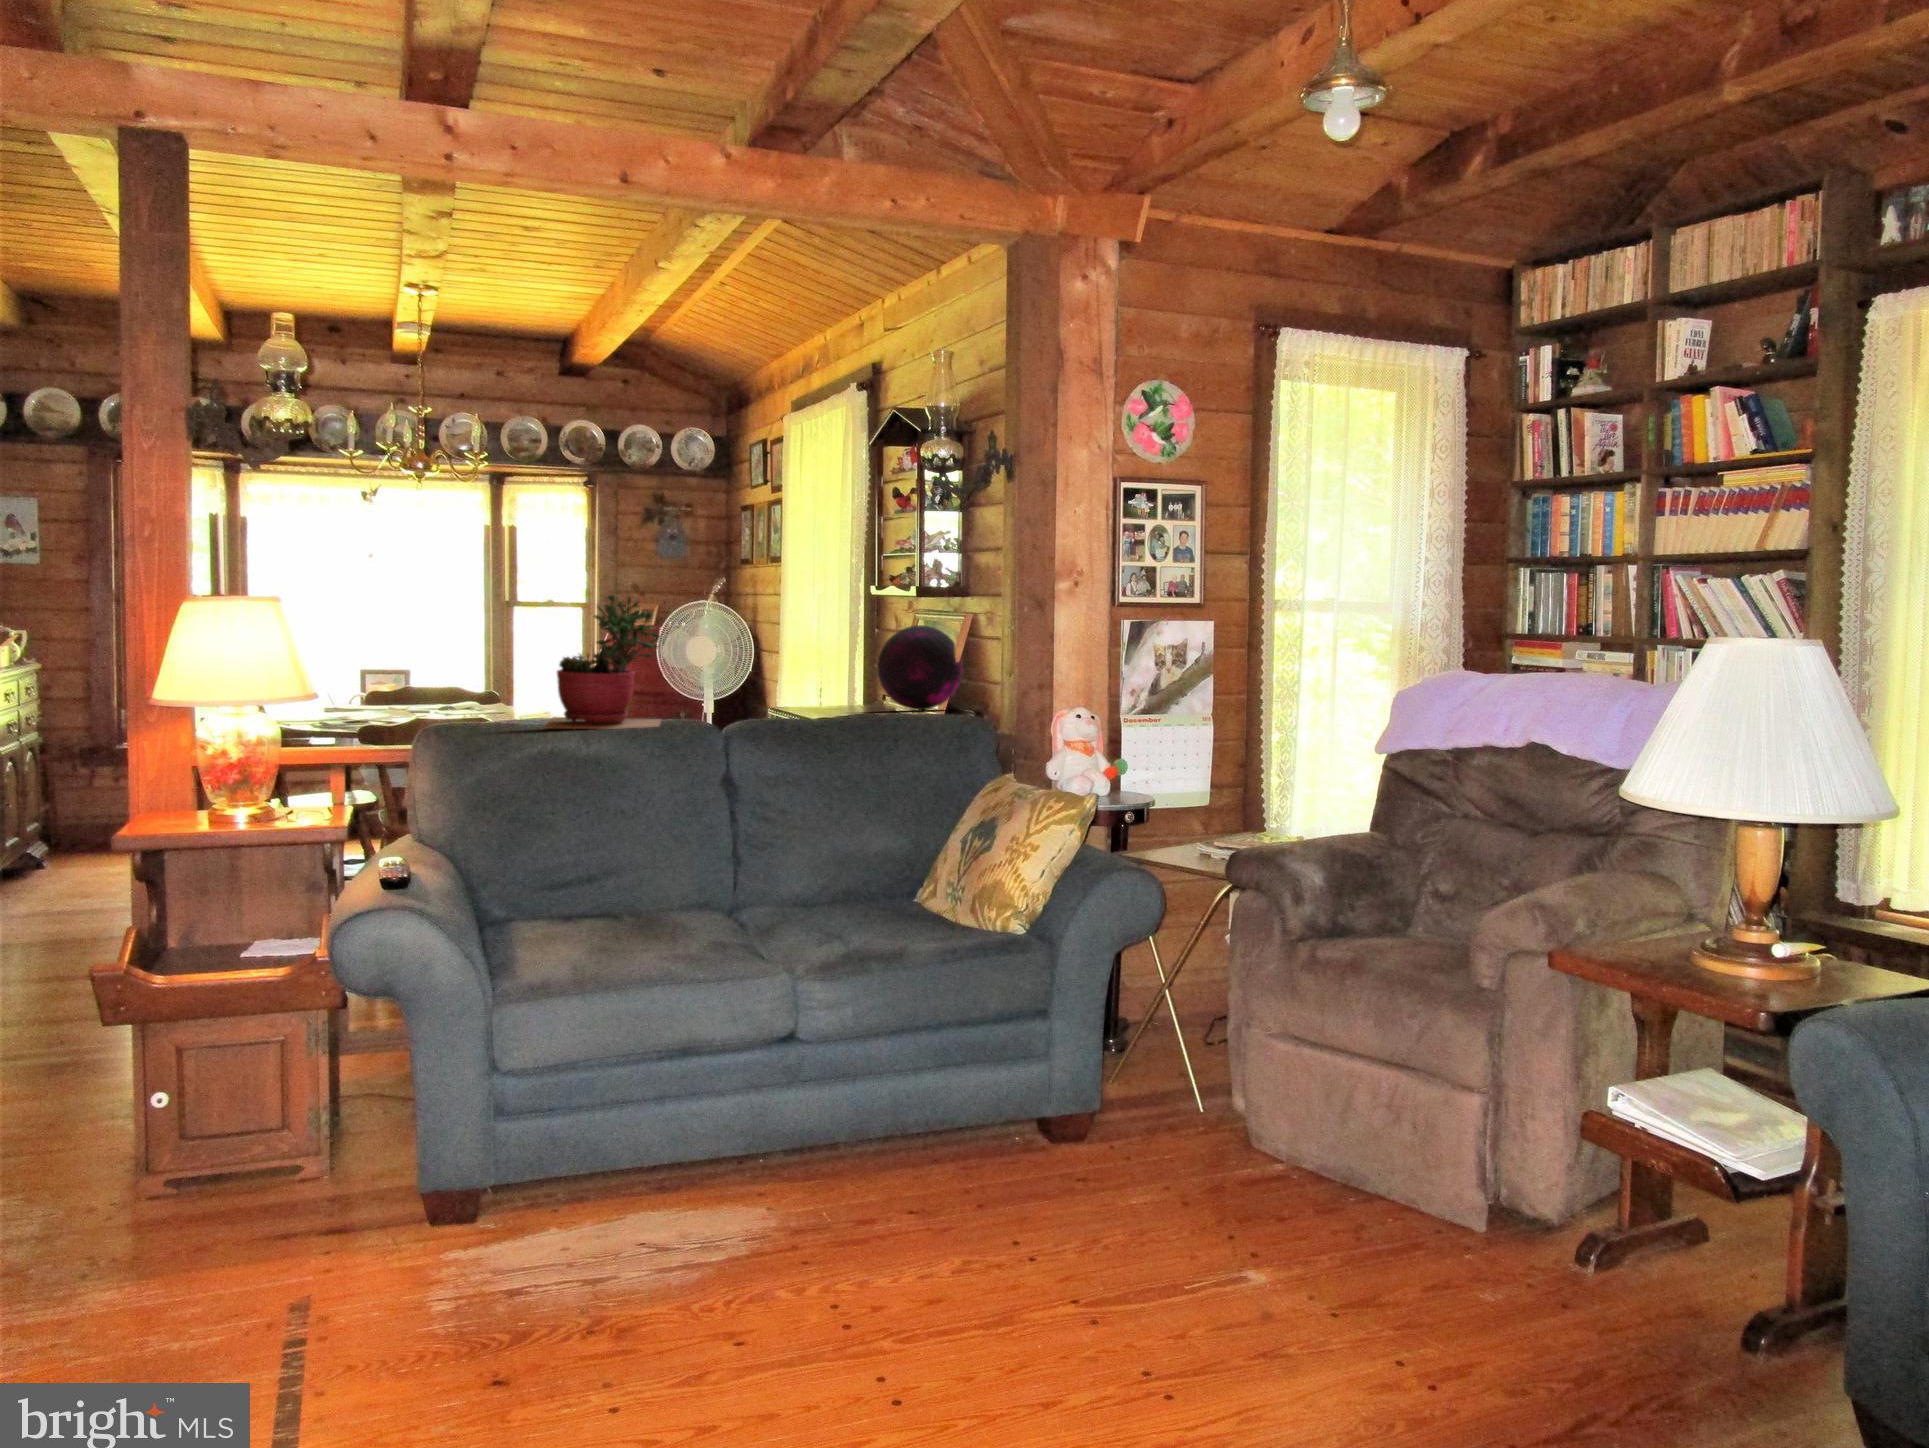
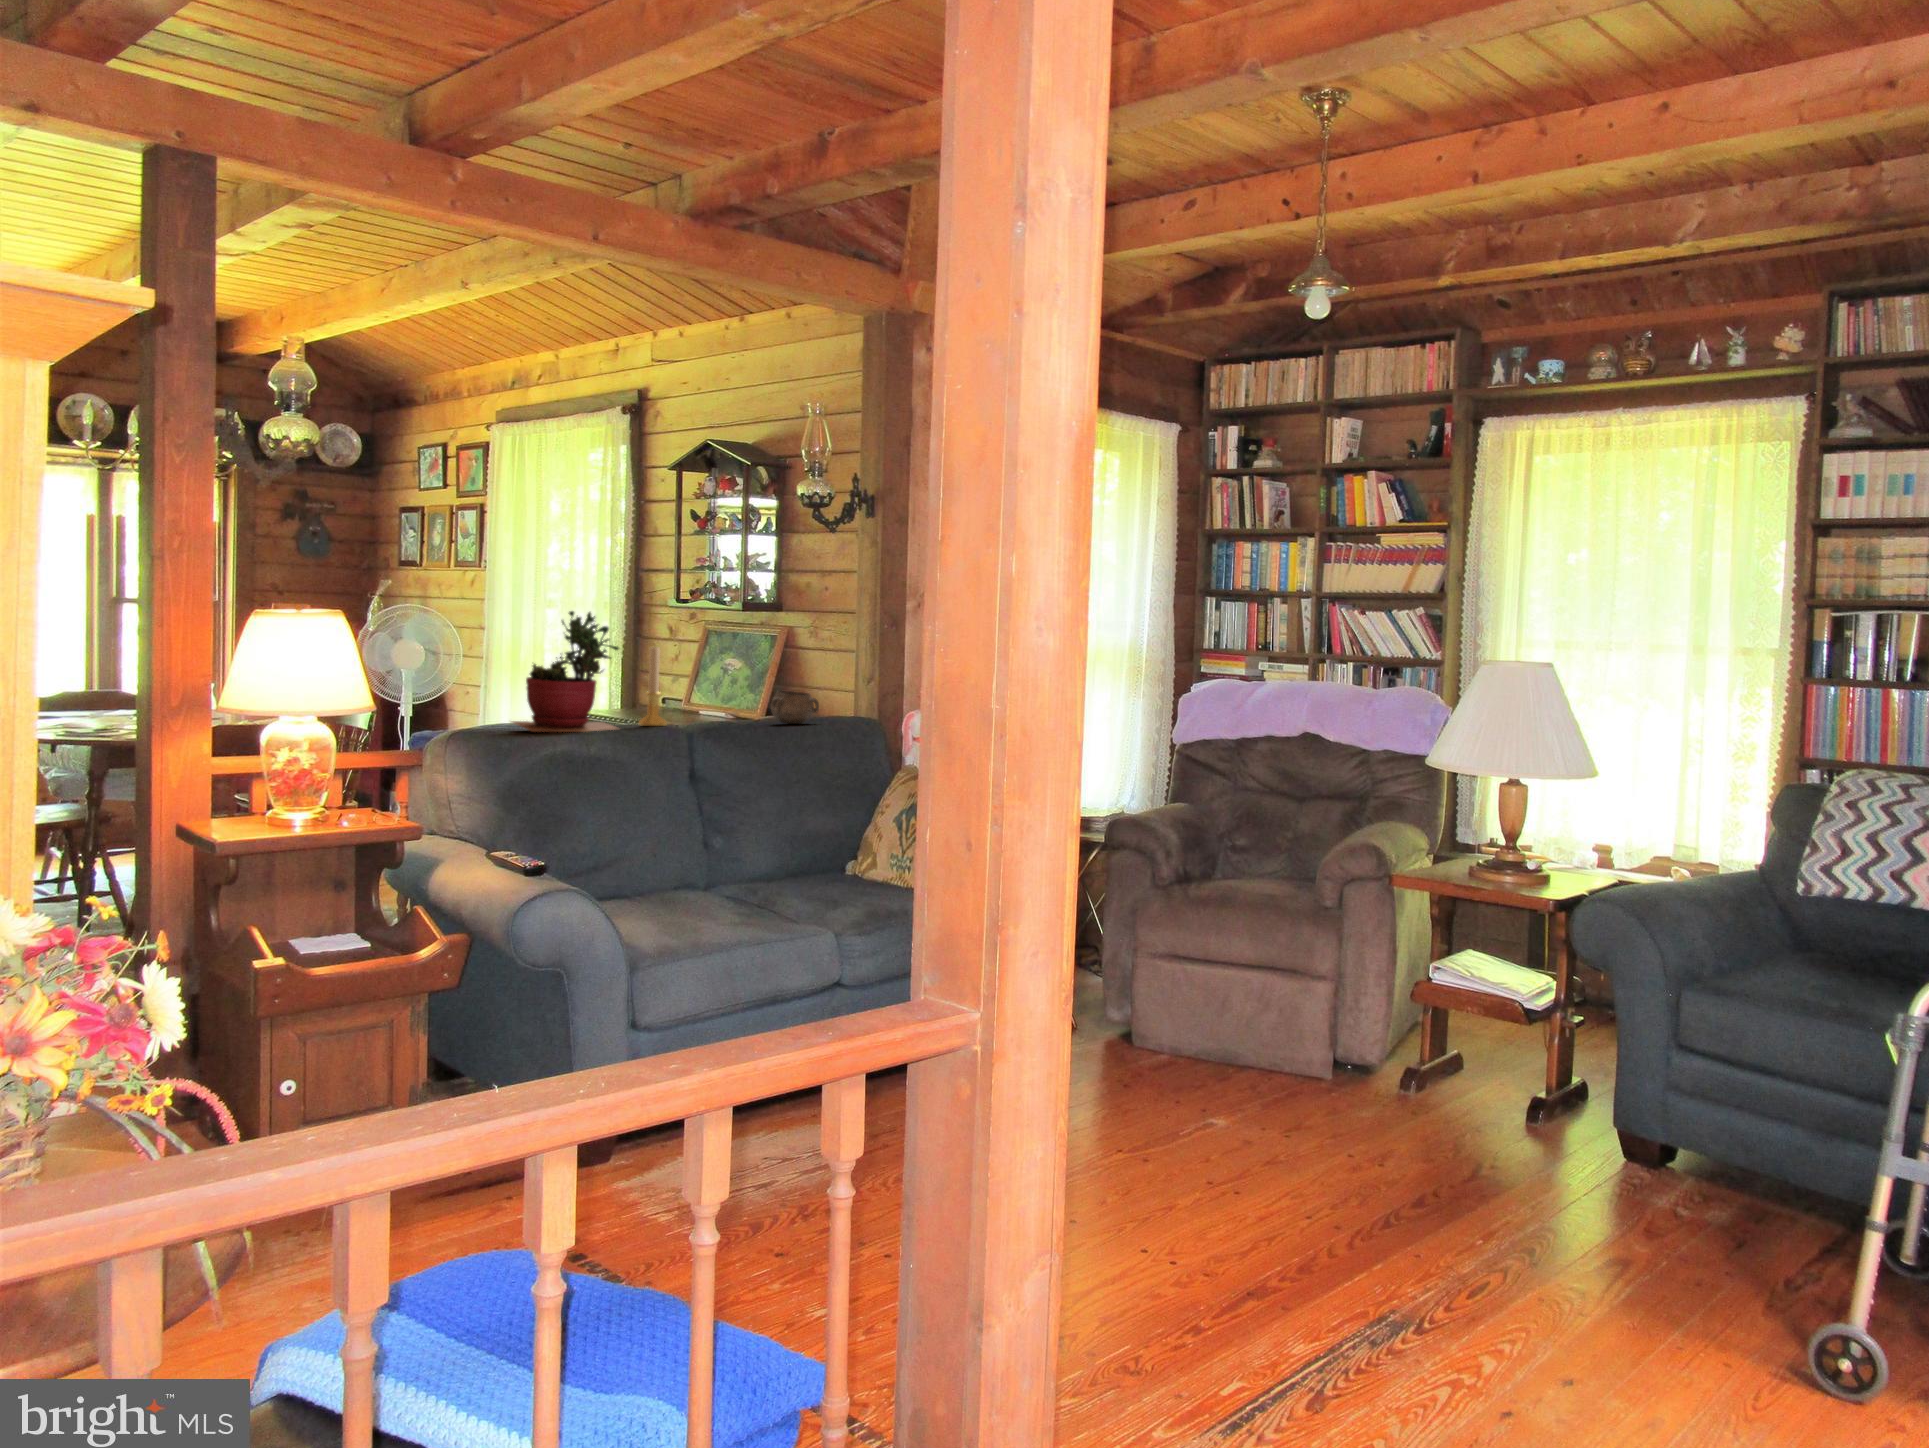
decorative orb: present [878,625,963,710] -> none [687,635,764,711]
candle holder: none [696,631,728,725] -> present [639,647,667,726]
decorative bowl: none [813,684,872,723] -> present [771,690,819,724]

